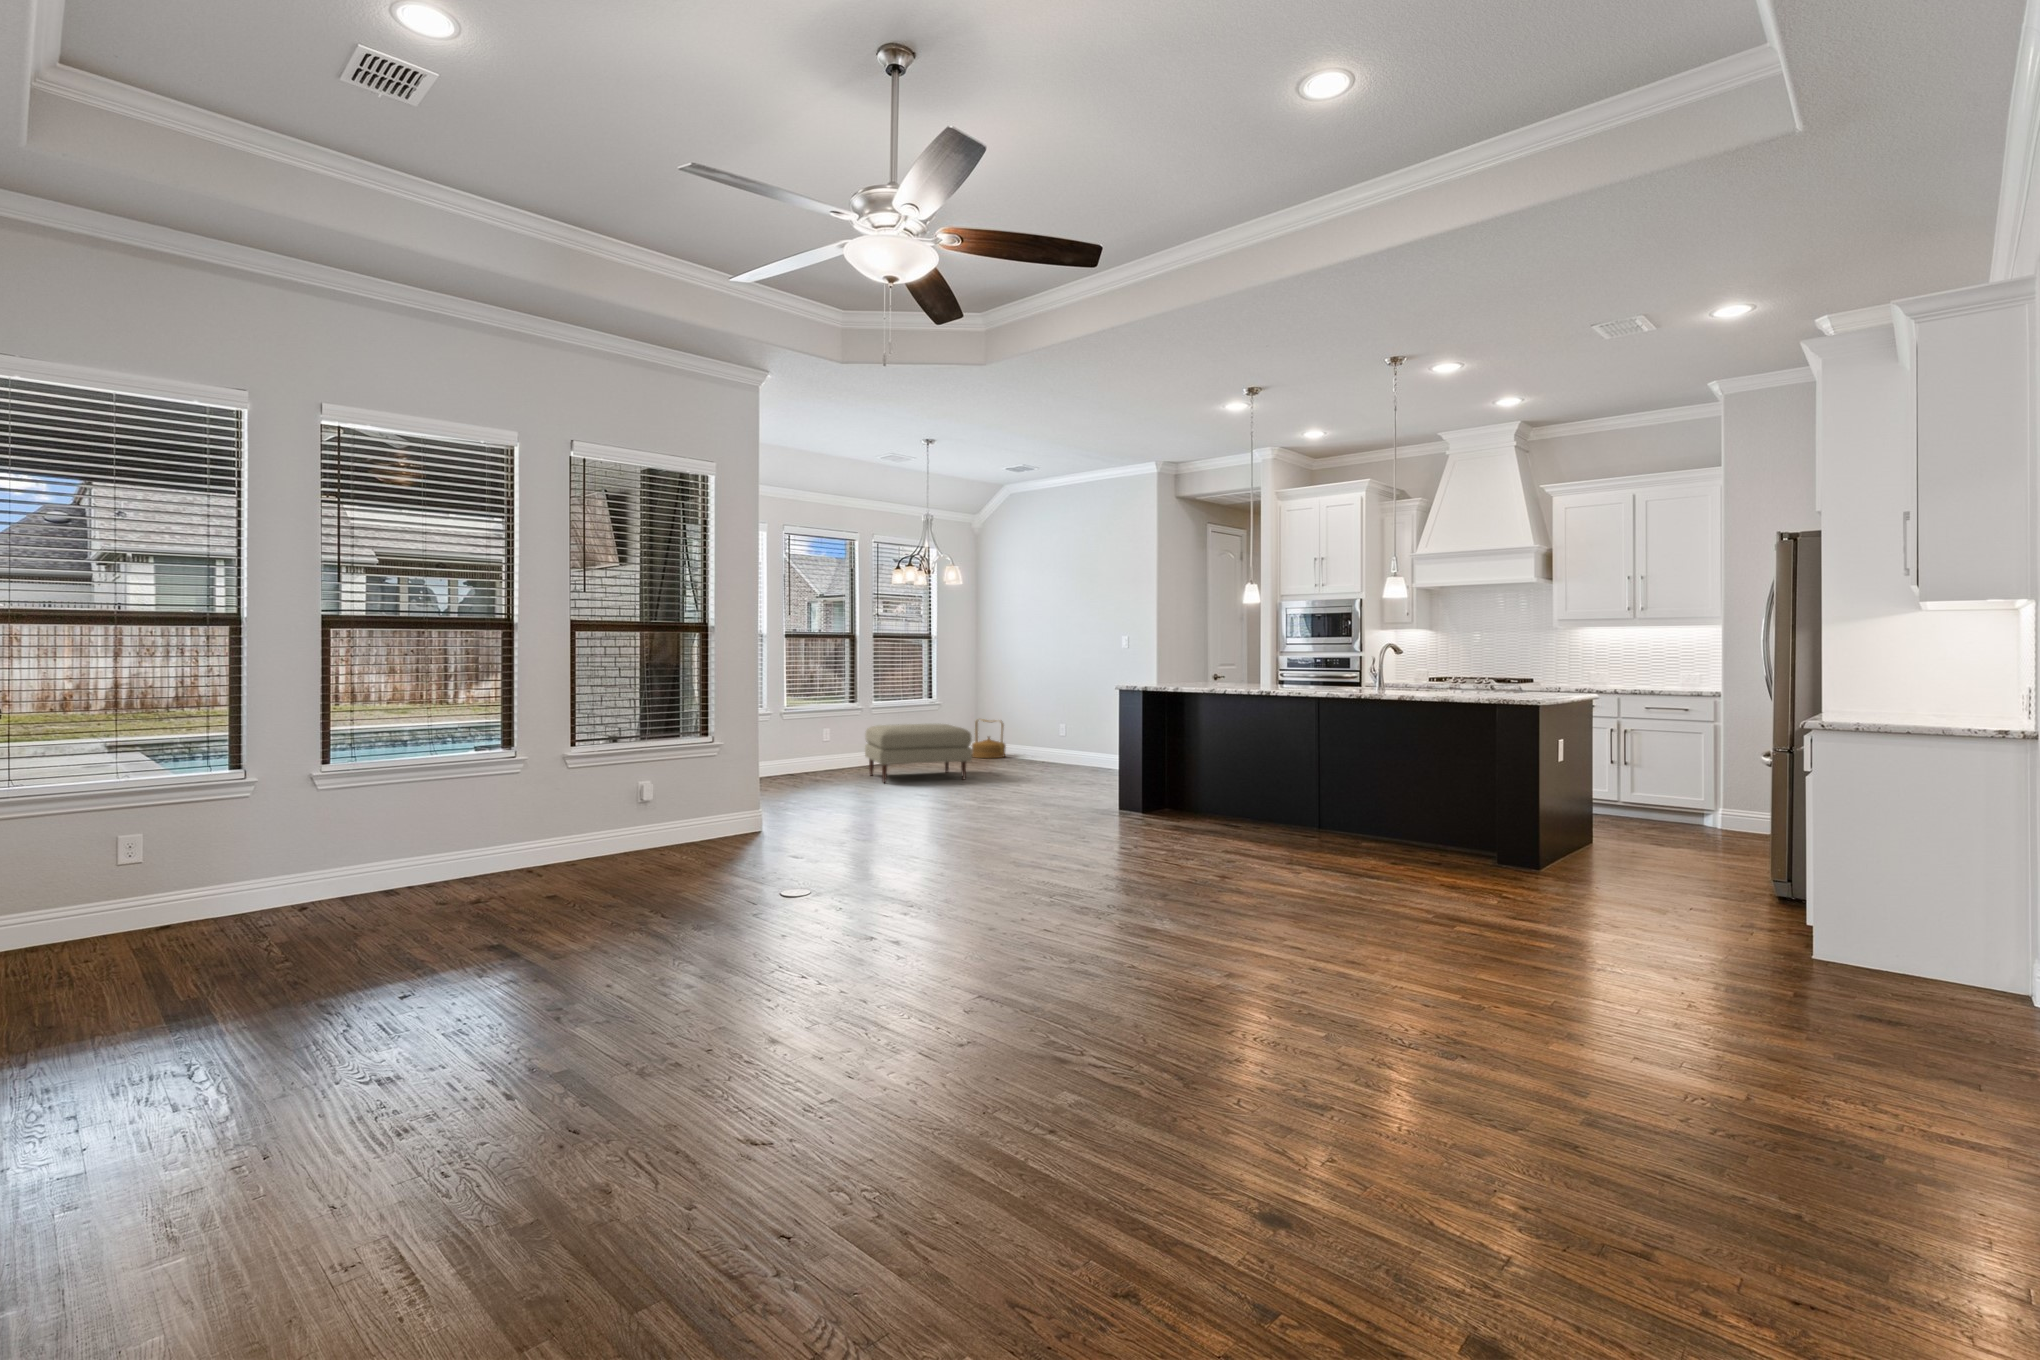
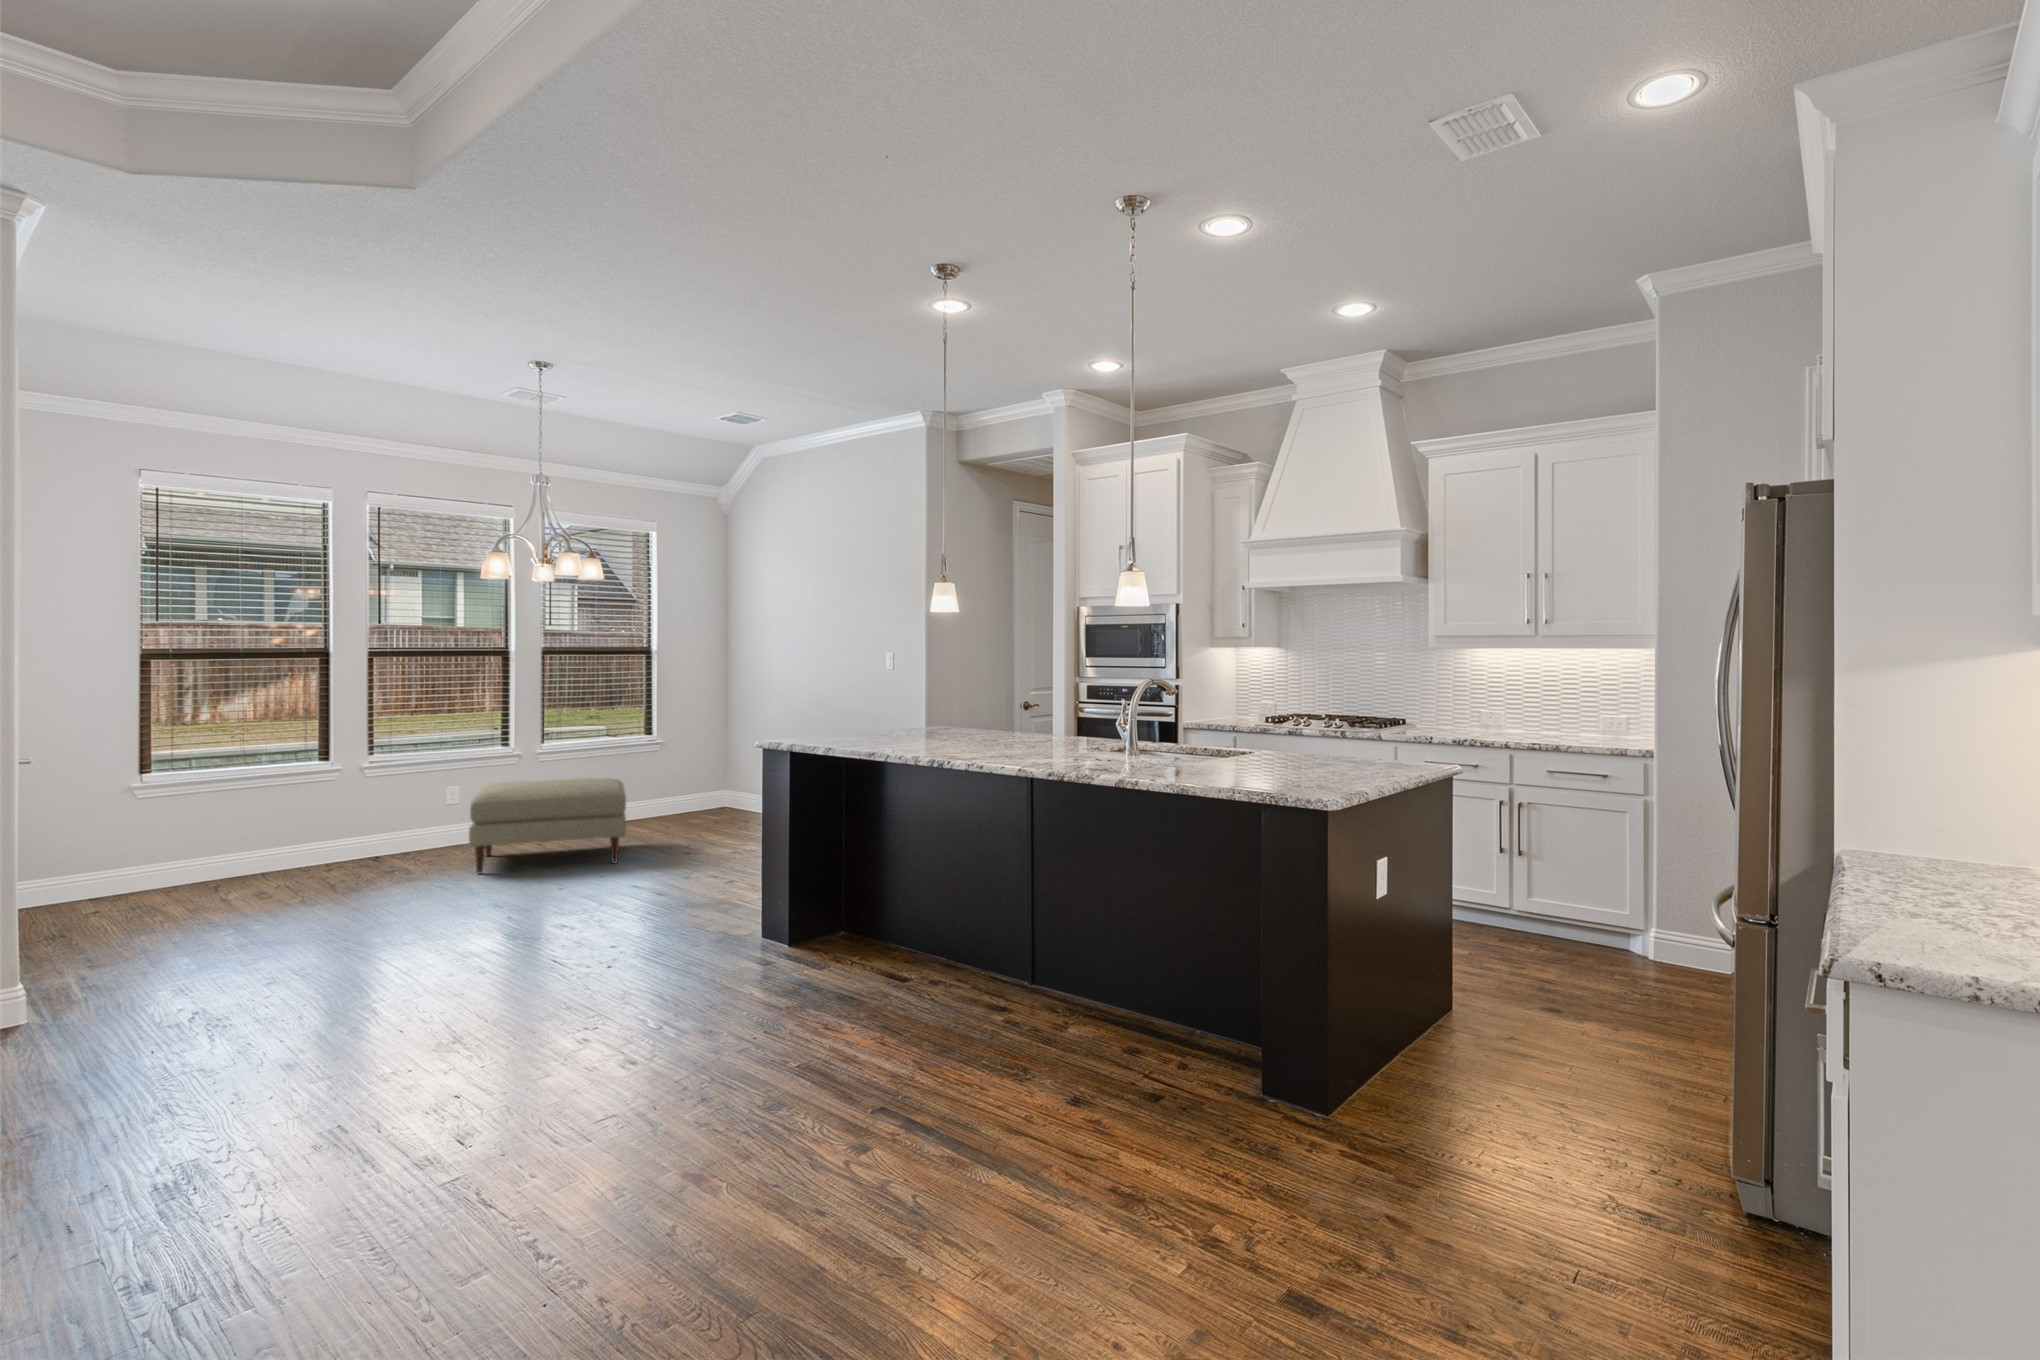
woven basket: present [972,719,1006,758] -> none [696,761,745,817]

